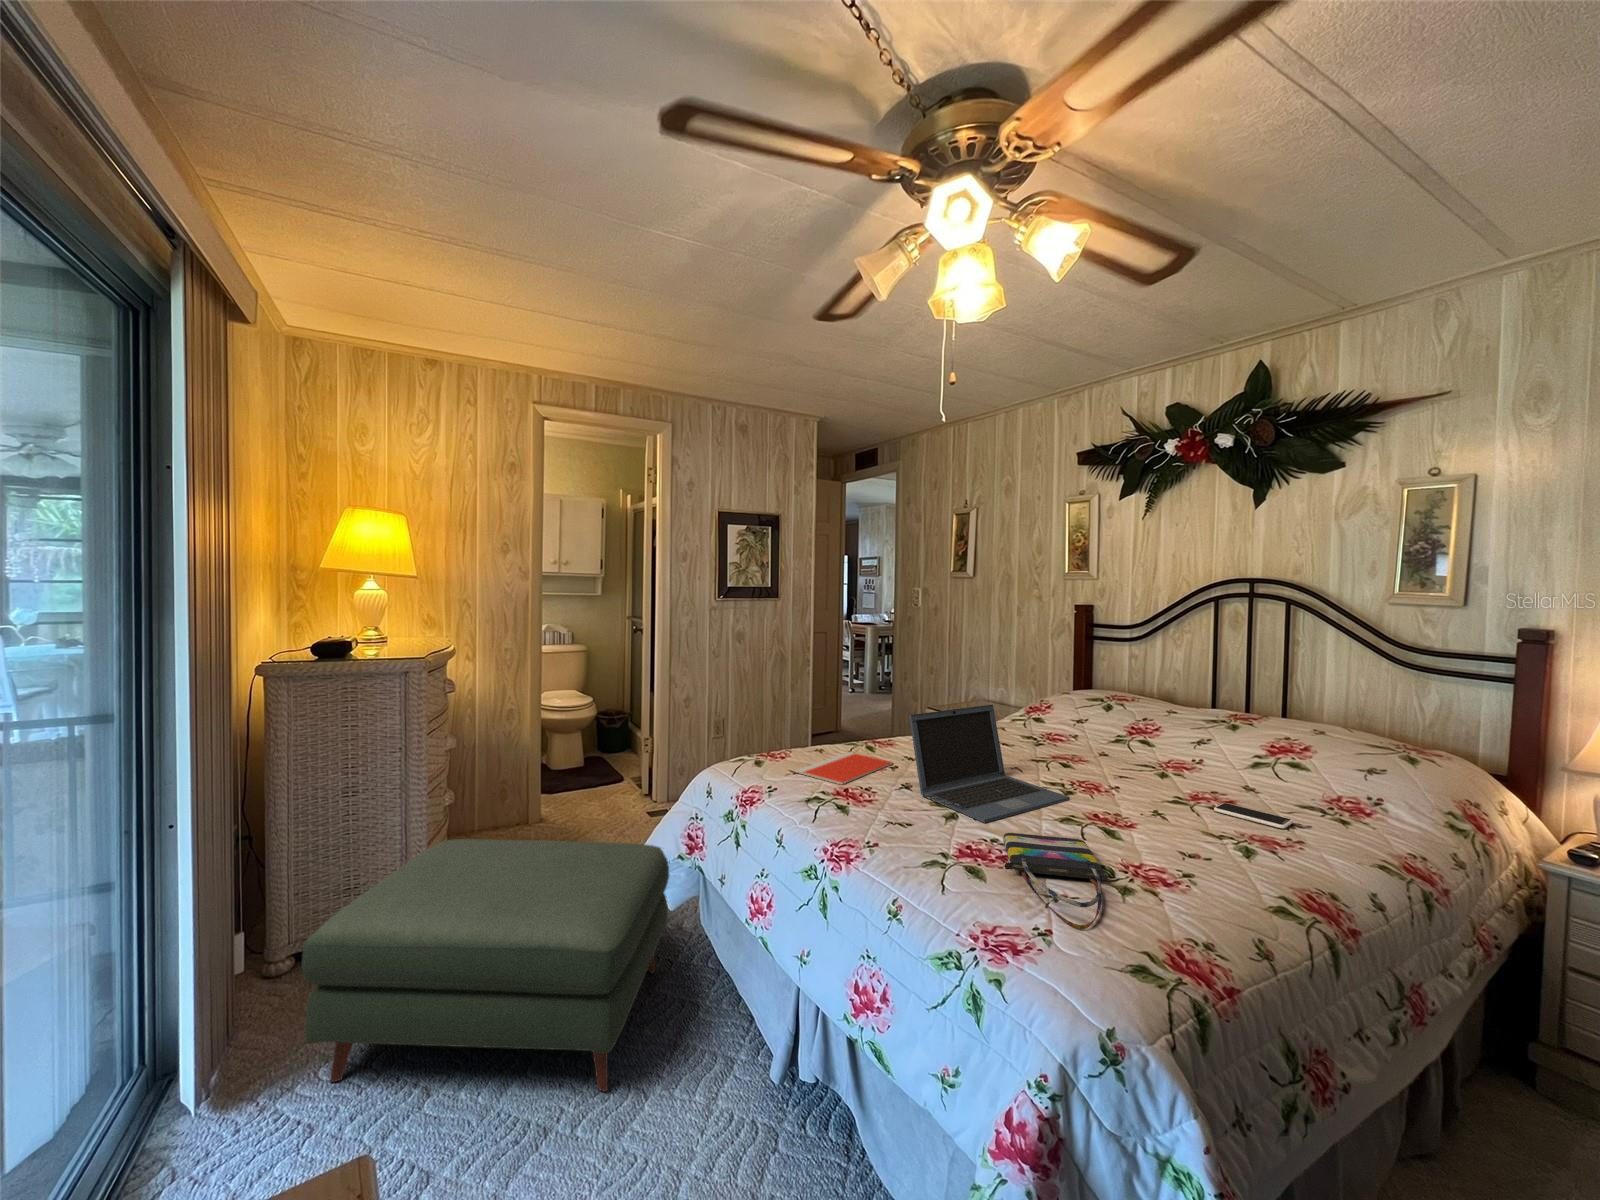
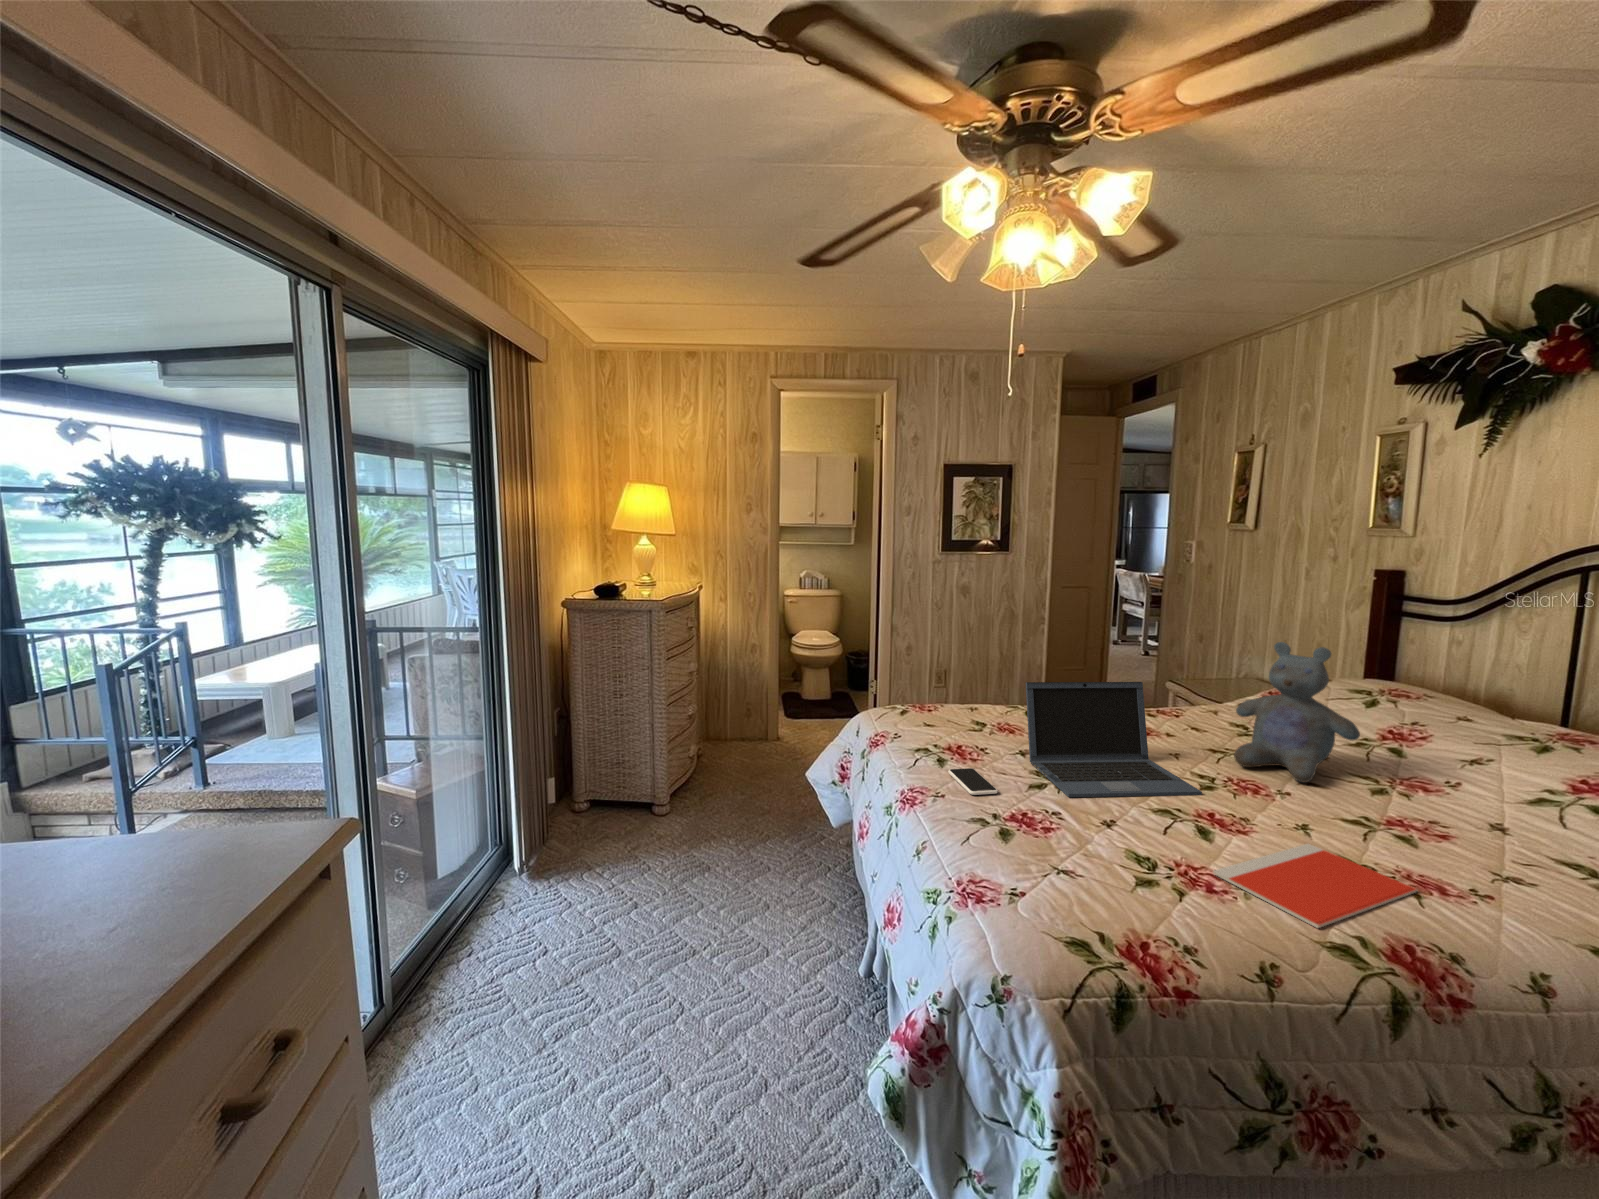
stuffed bear: none [1049,661,1142,776] -> present [1234,642,1360,782]
notebook: present [796,752,893,784] -> present [1213,844,1417,928]
smartphone: present [1214,803,1293,828] -> present [948,768,998,795]
tote bag: present [1003,833,1110,930] -> none [1033,808,1150,900]
ottoman: present [302,839,670,1091] -> none [570,739,826,941]

